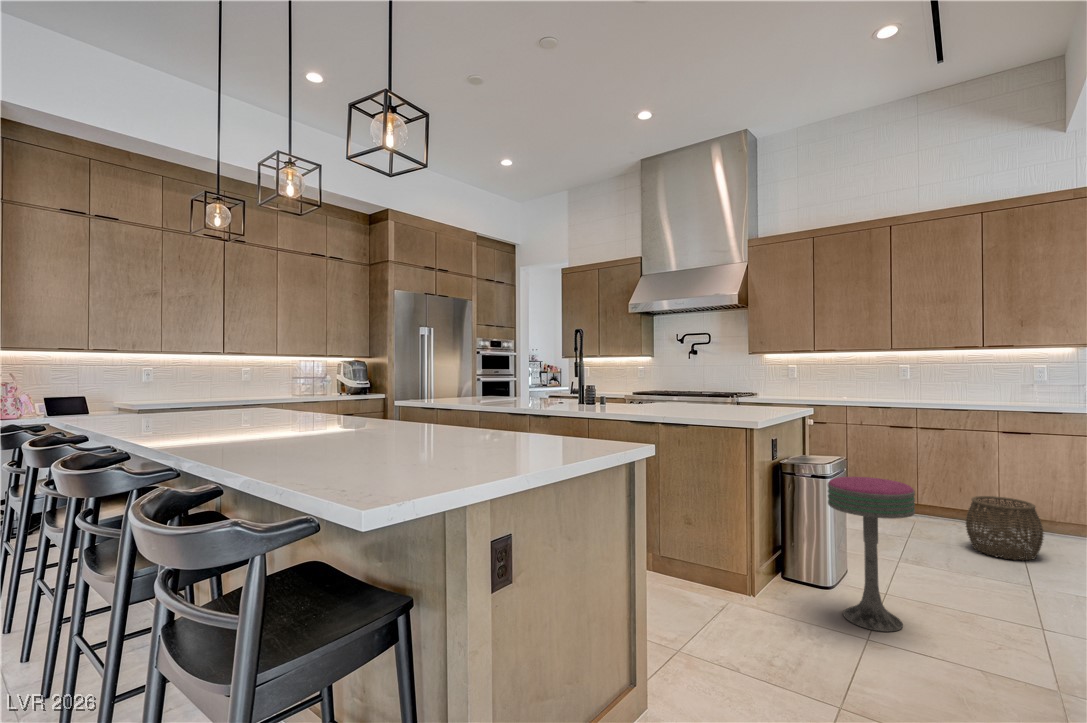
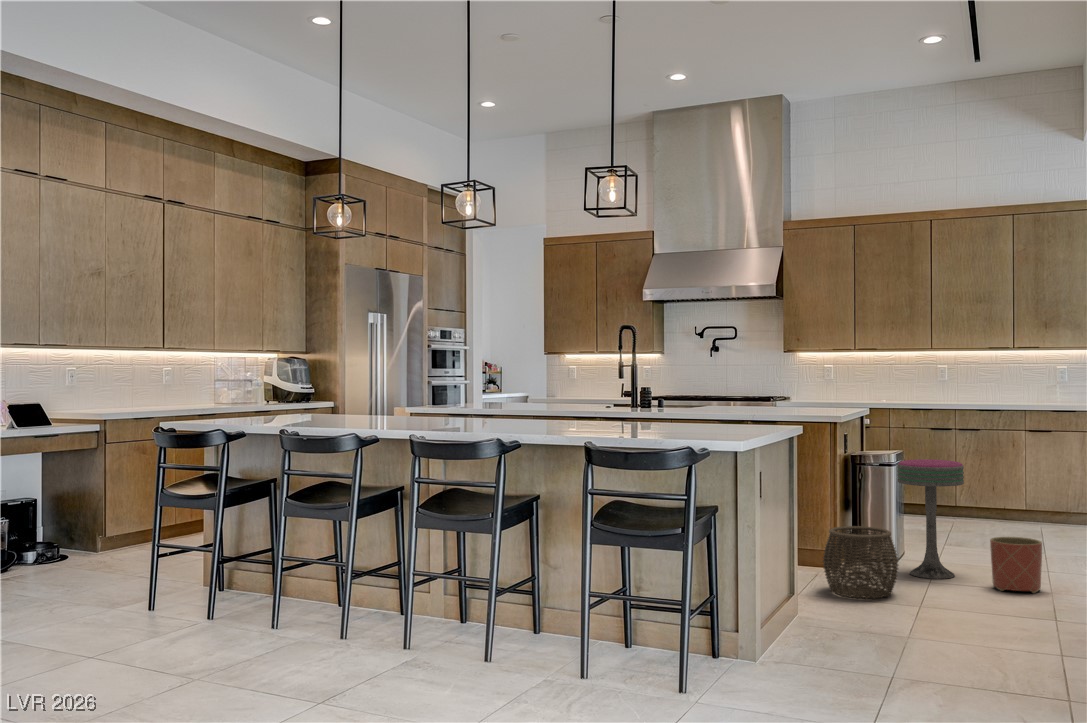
woven basket: present [966,496,1044,560] -> present [823,526,898,599]
planter: none [952,594,1036,691] -> present [990,537,1042,593]

